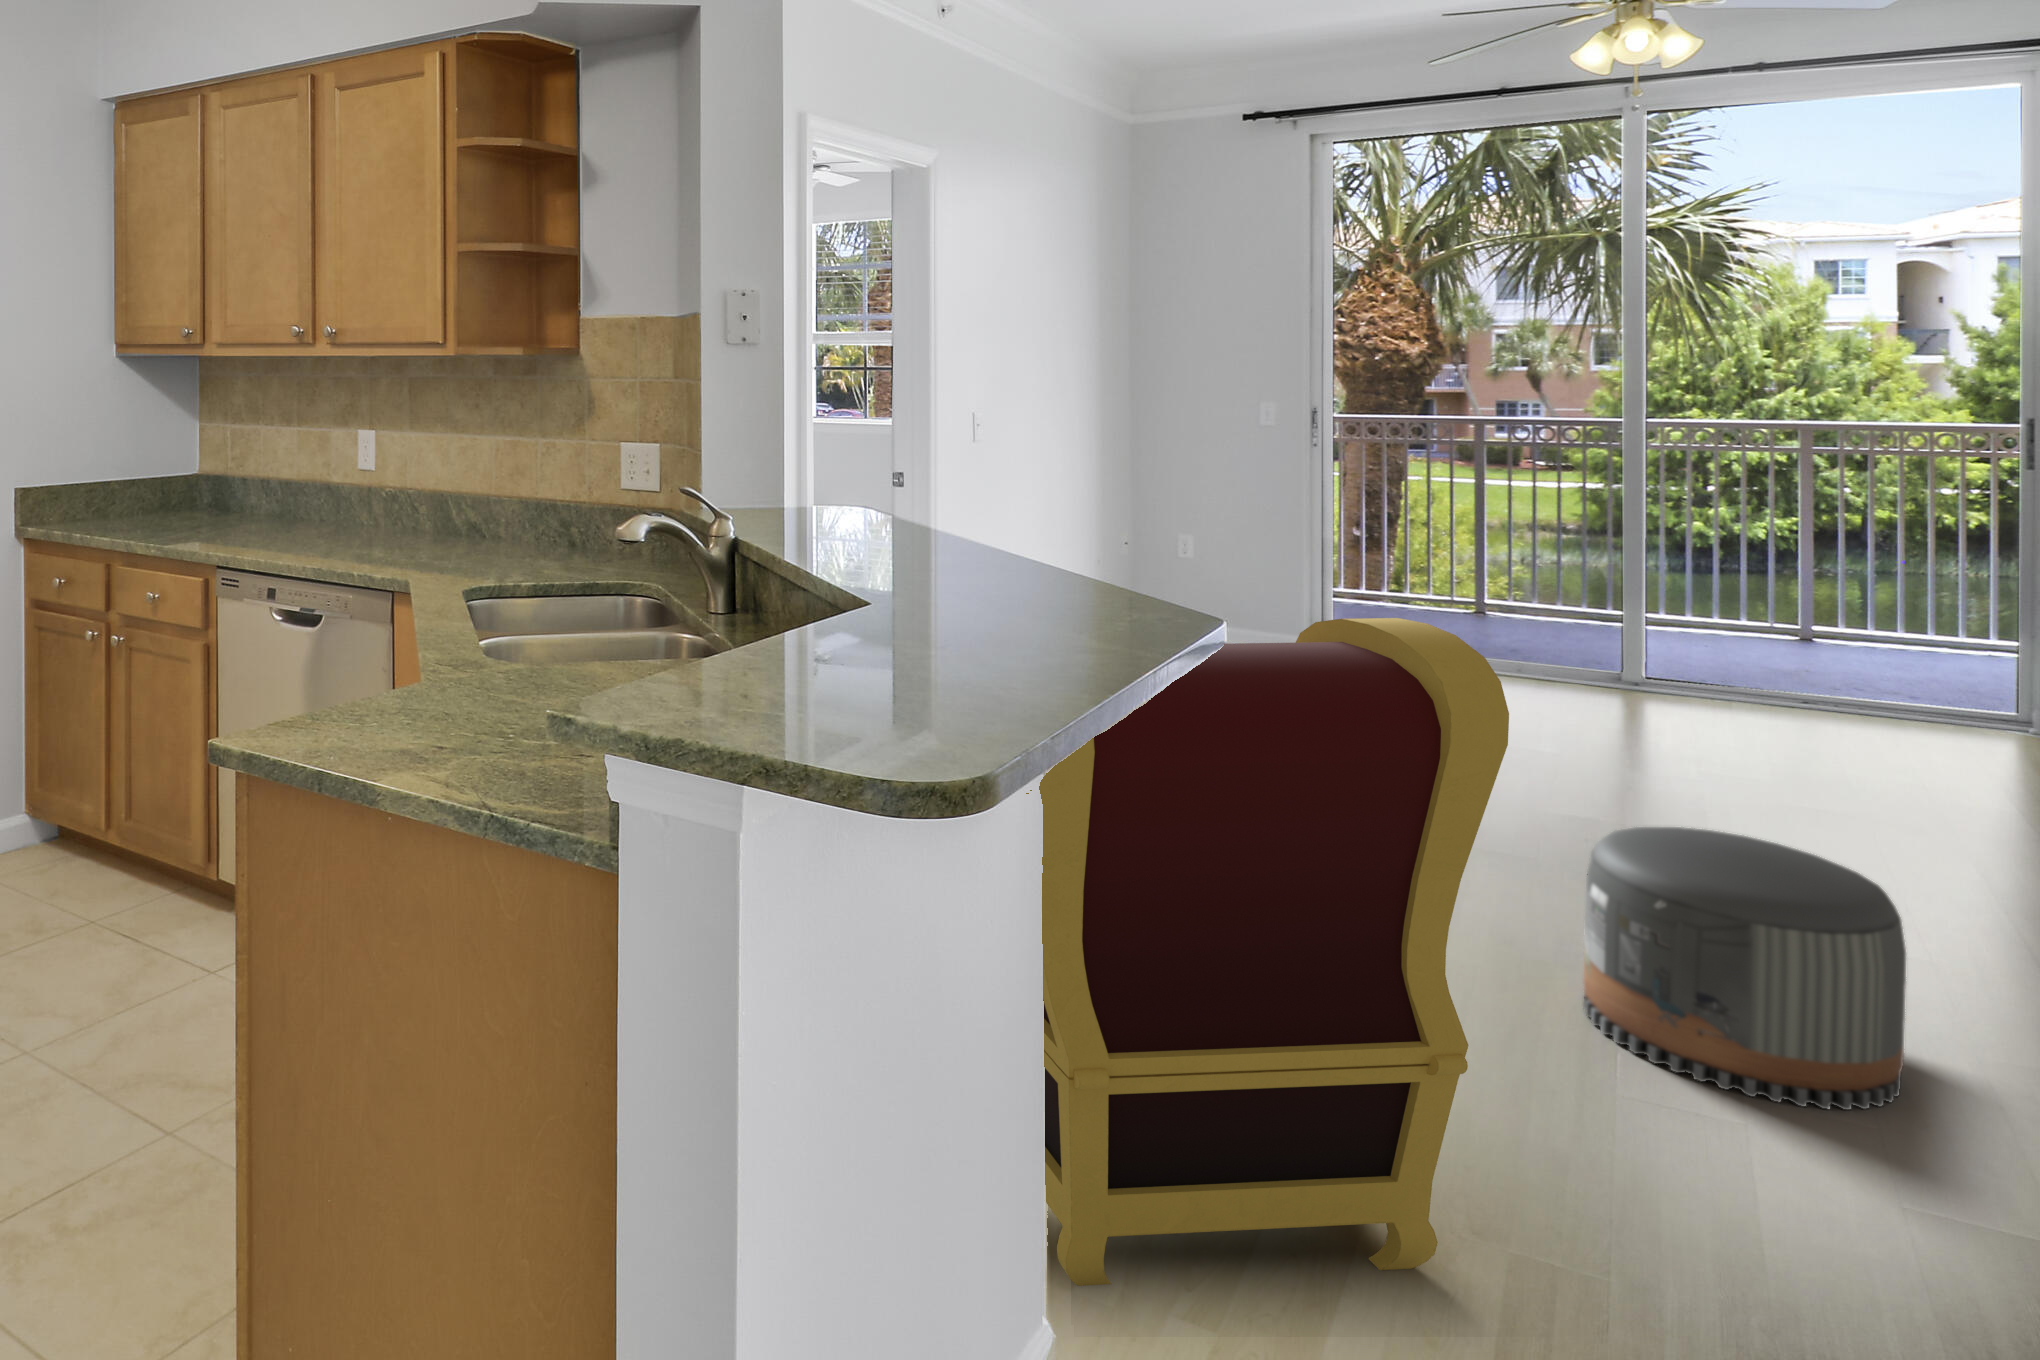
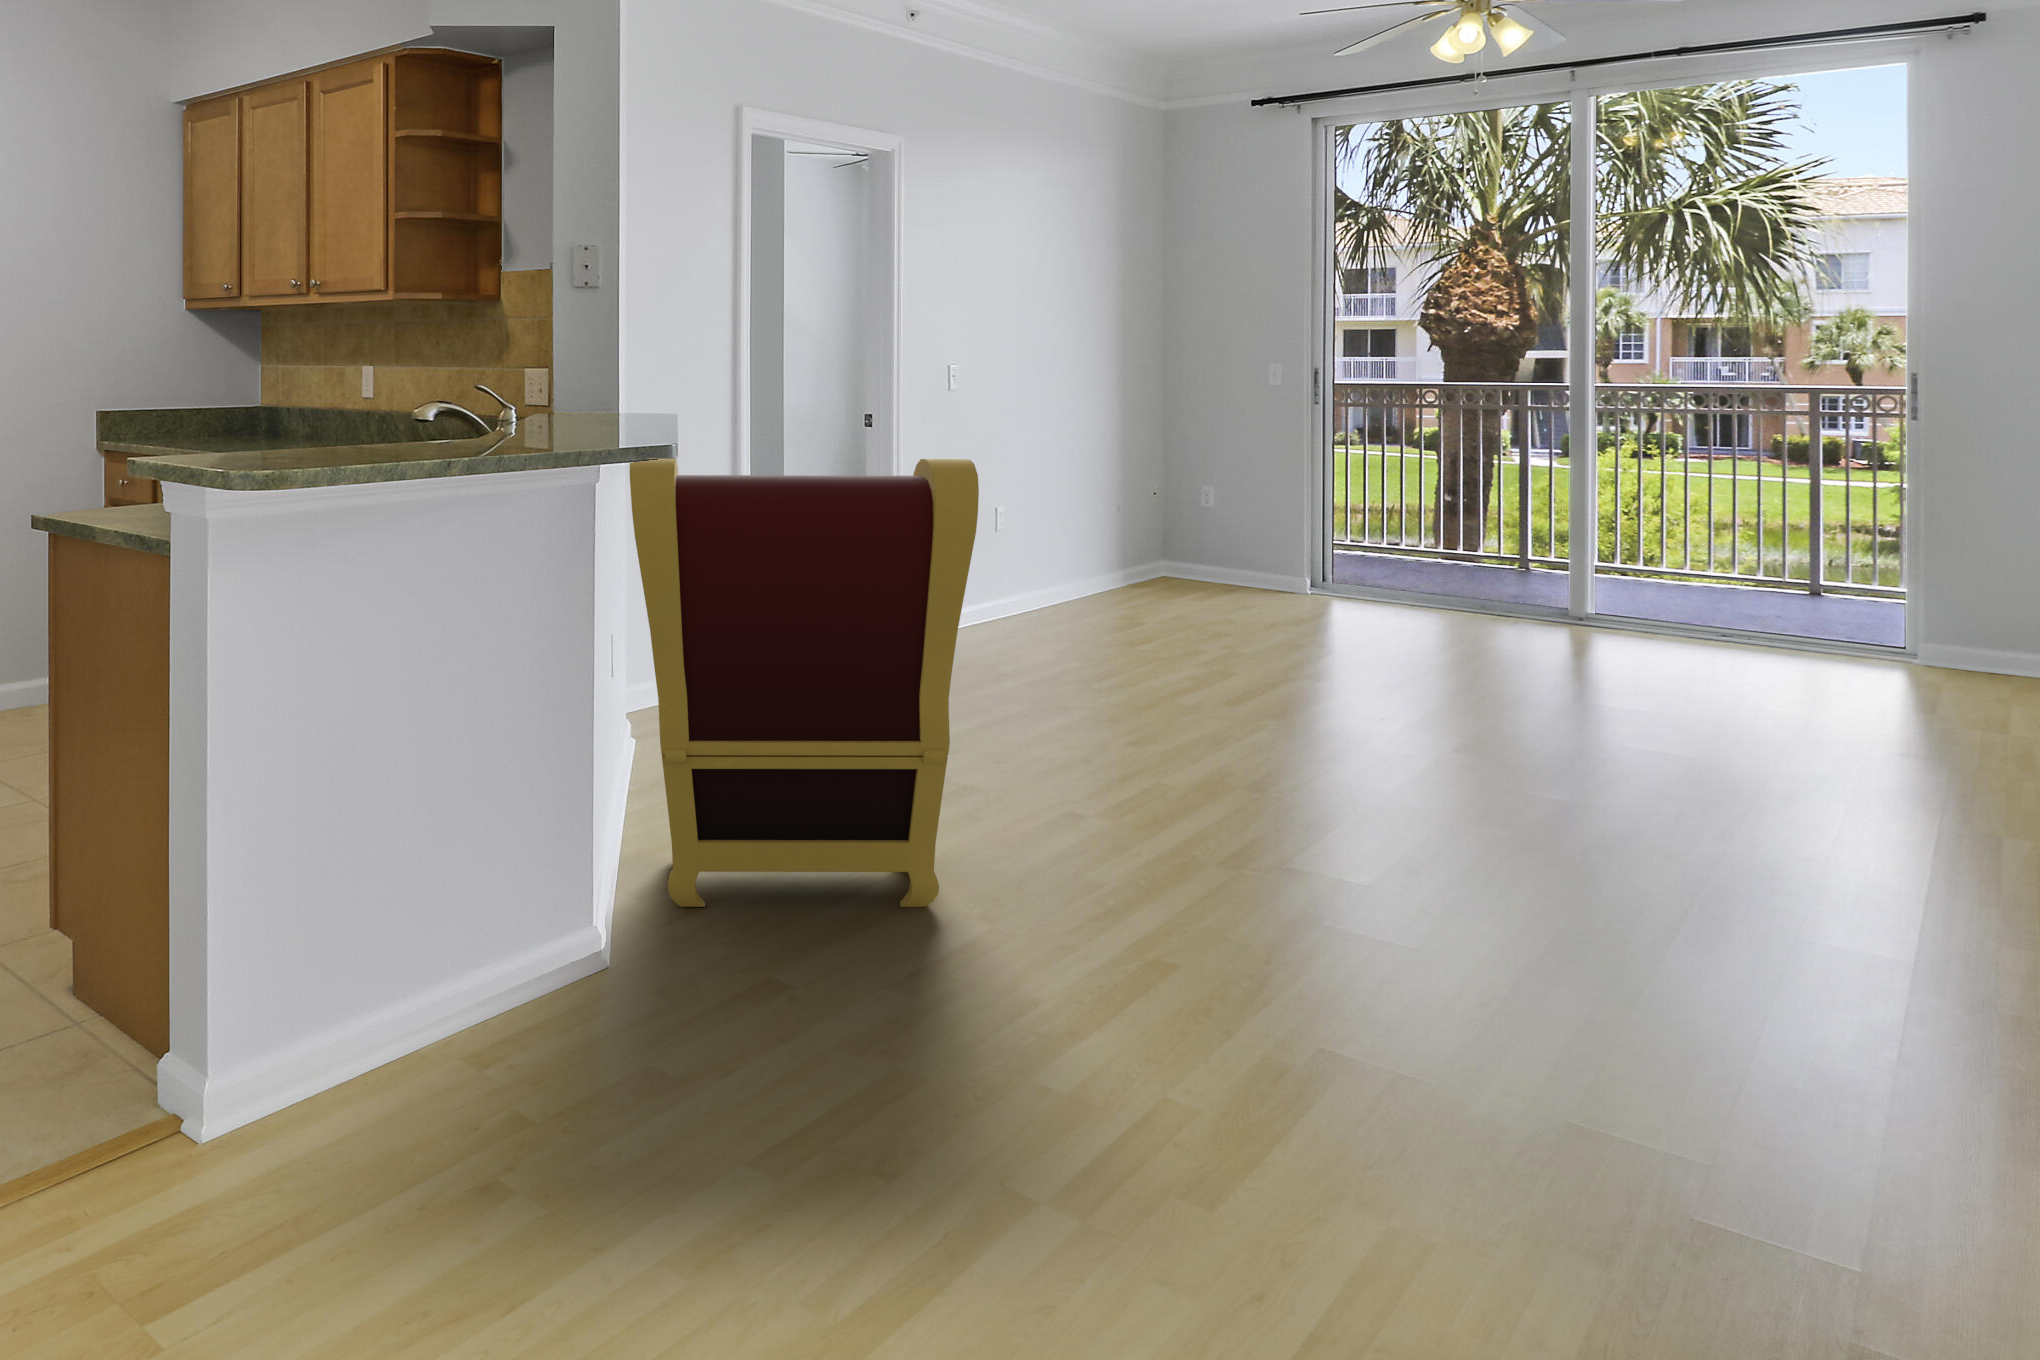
pouf: present [1583,827,1906,1110] -> none [1228,656,1433,849]

